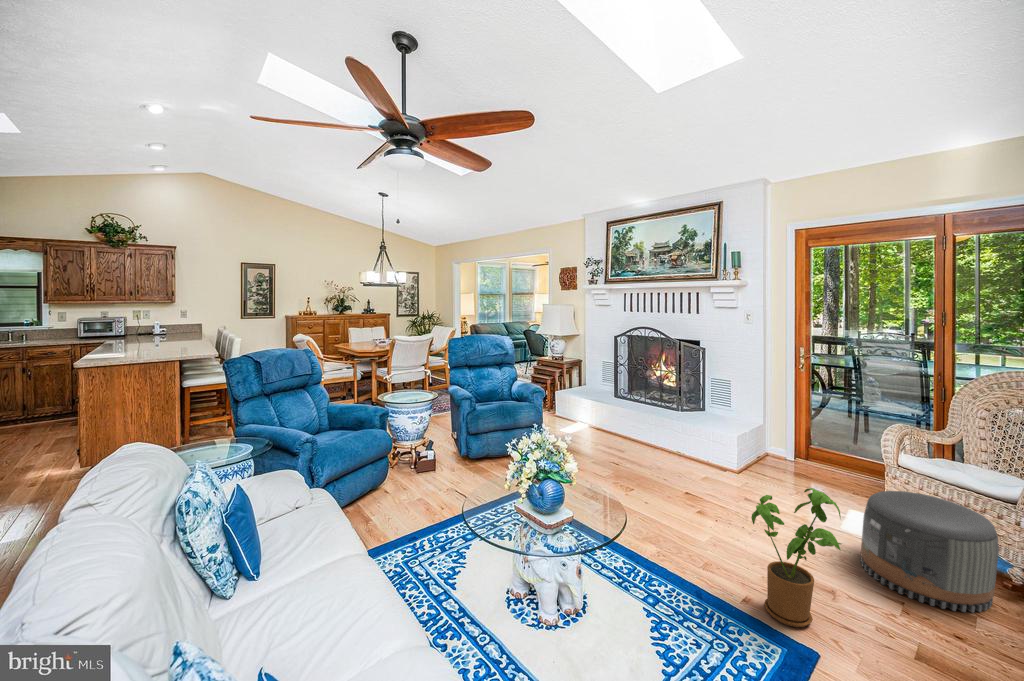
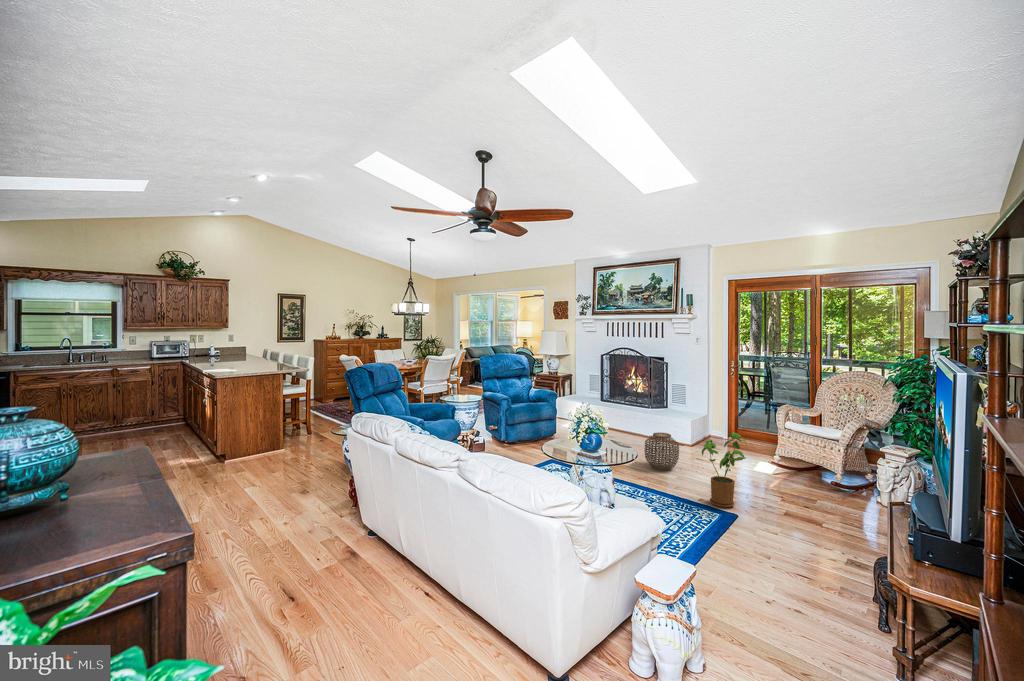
woven basket: none [659,459,714,521] -> present [645,432,679,471]
pouf: present [860,491,999,612] -> none [764,442,831,500]

